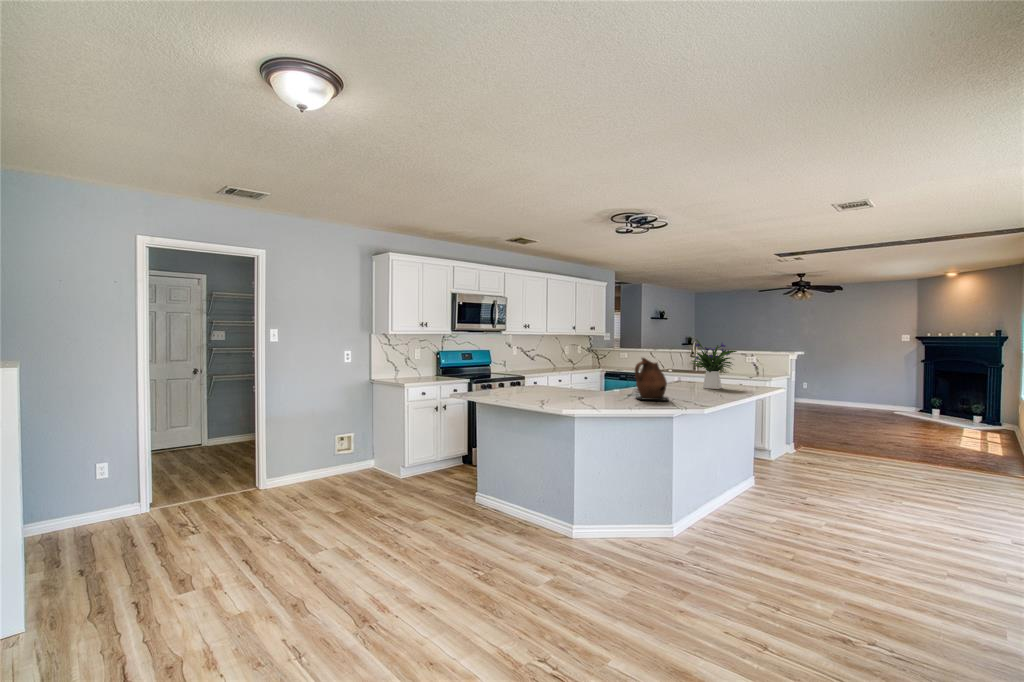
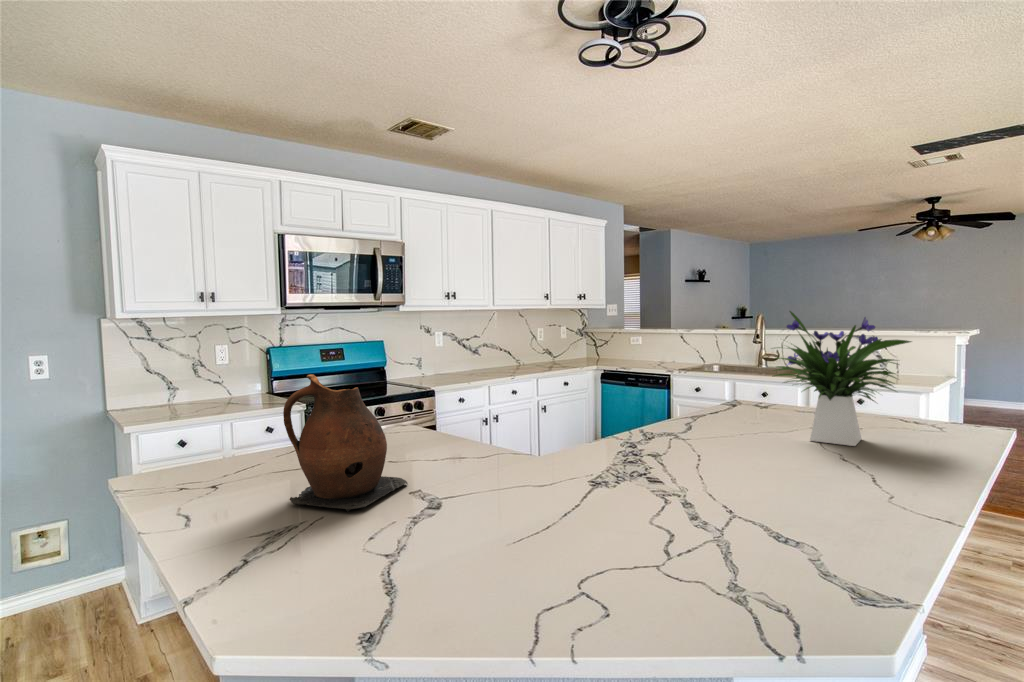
ceramic pitcher: present [635,358,668,401] -> present [283,374,407,512]

